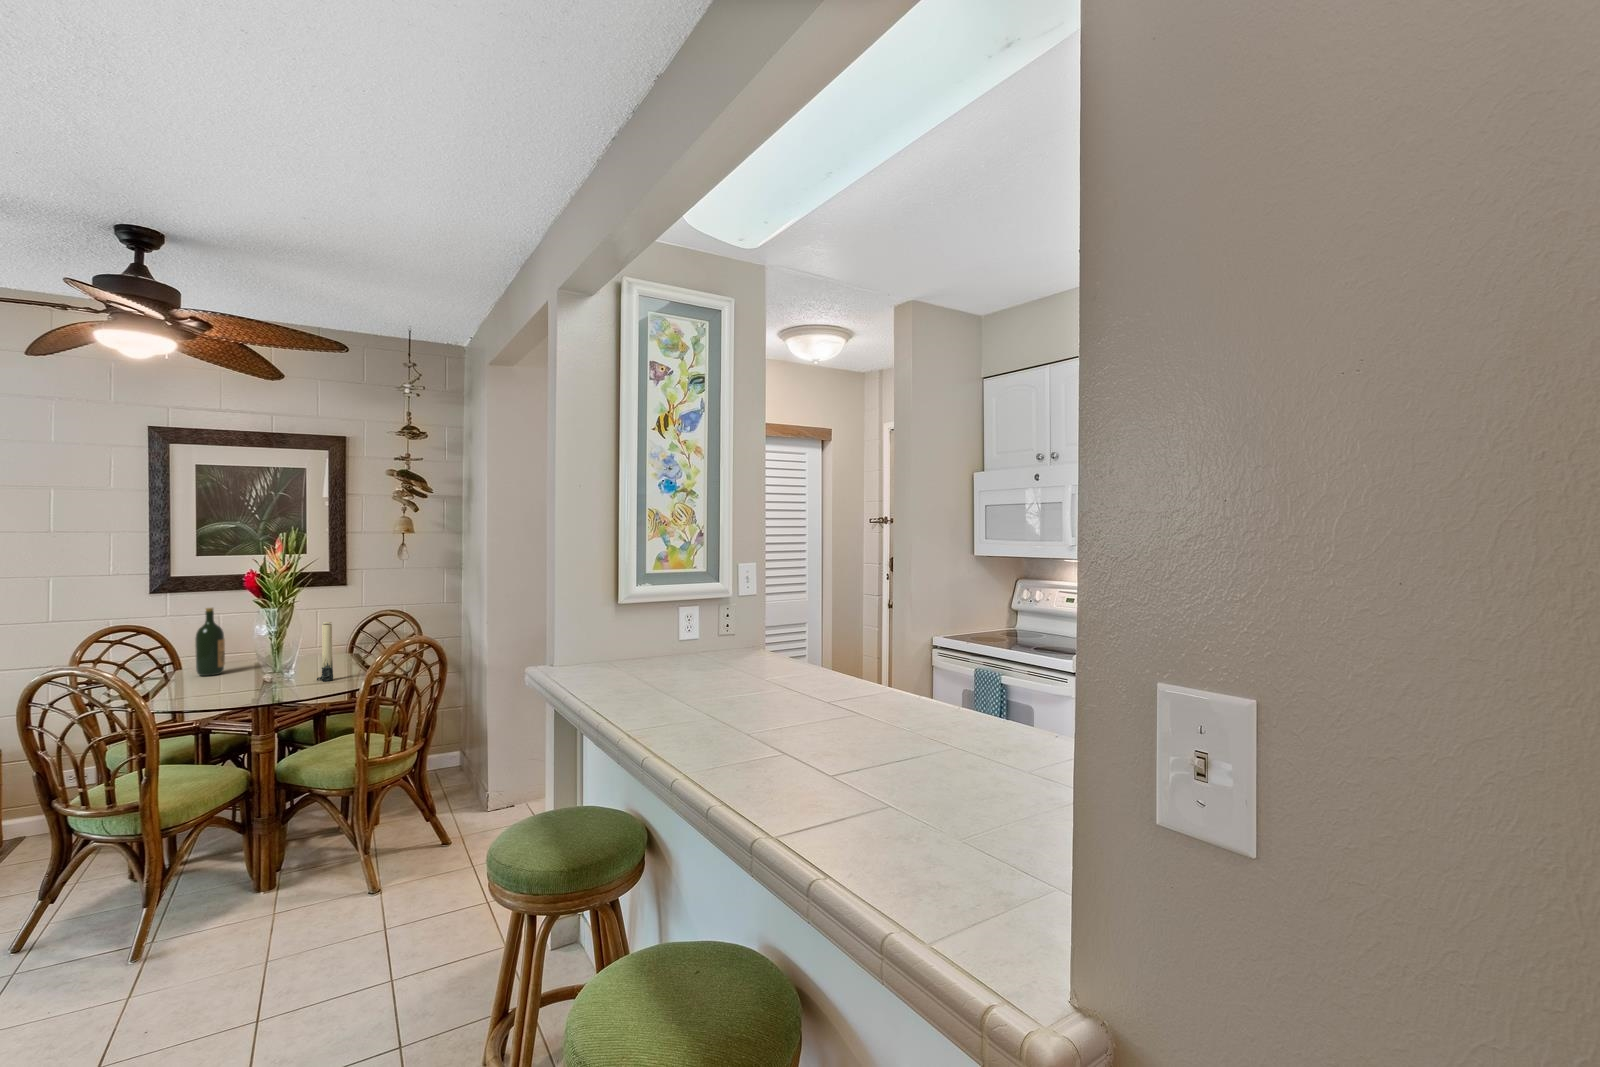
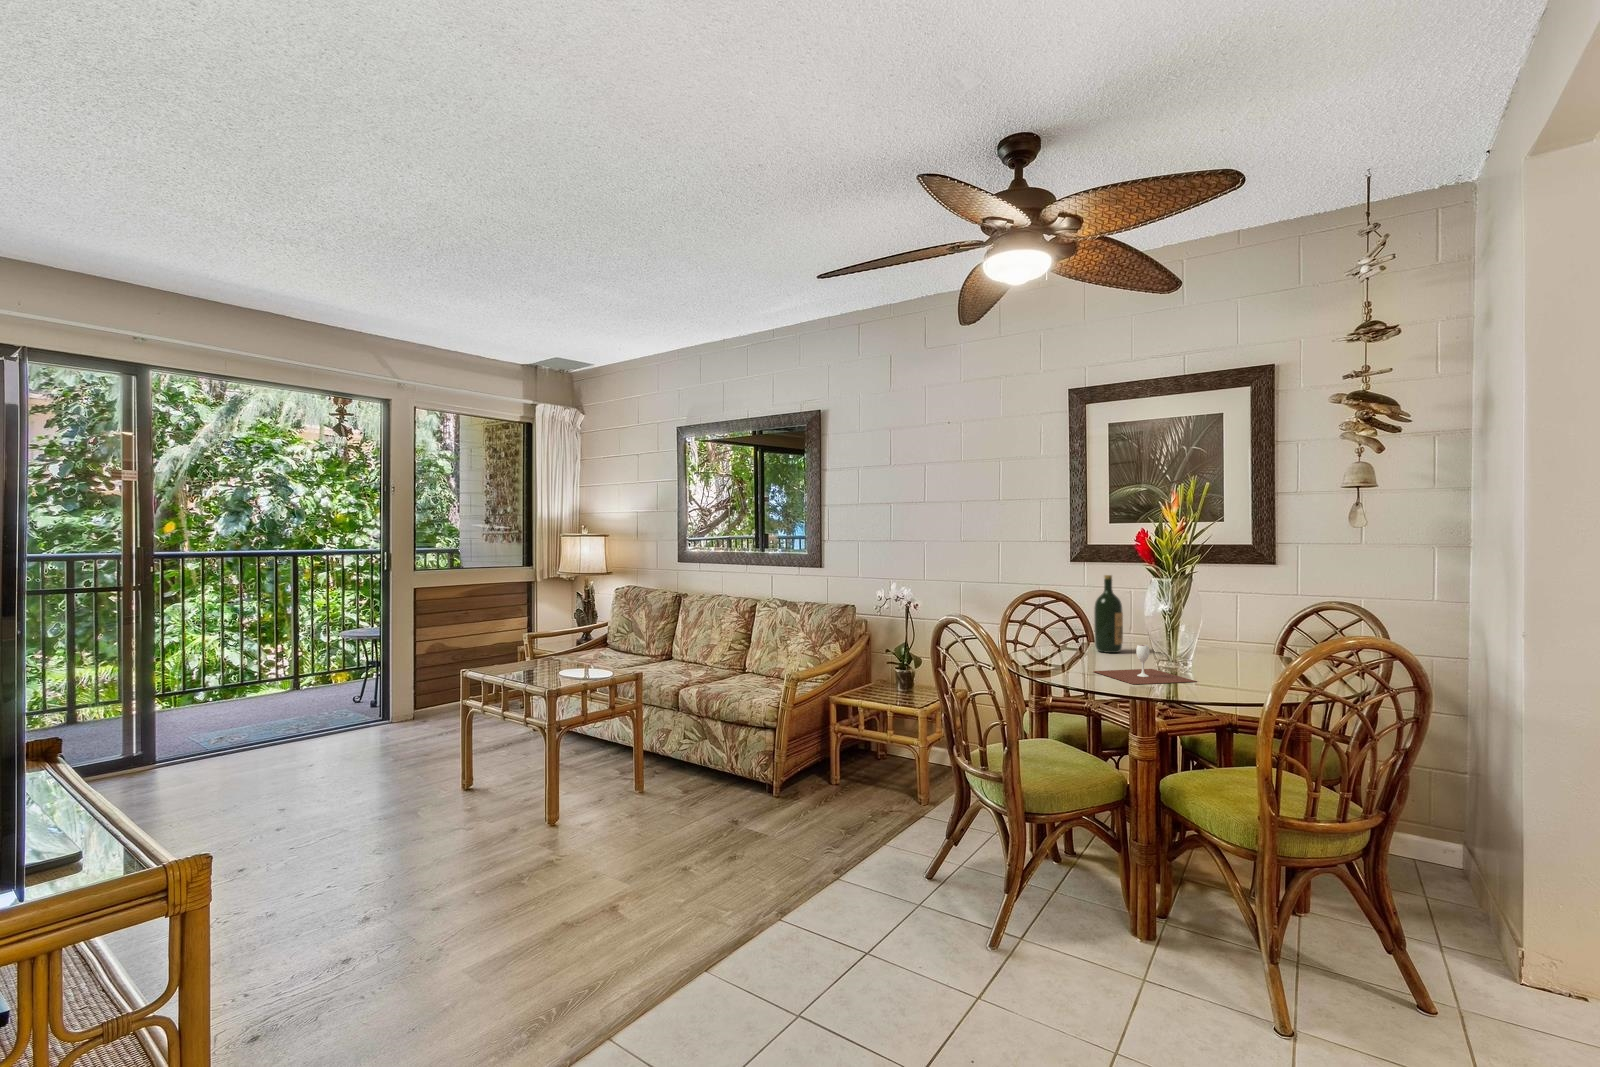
candle: present [317,622,333,681] -> none [1215,602,1237,684]
wine glass: none [210,663,304,695] -> present [1094,645,1196,684]

